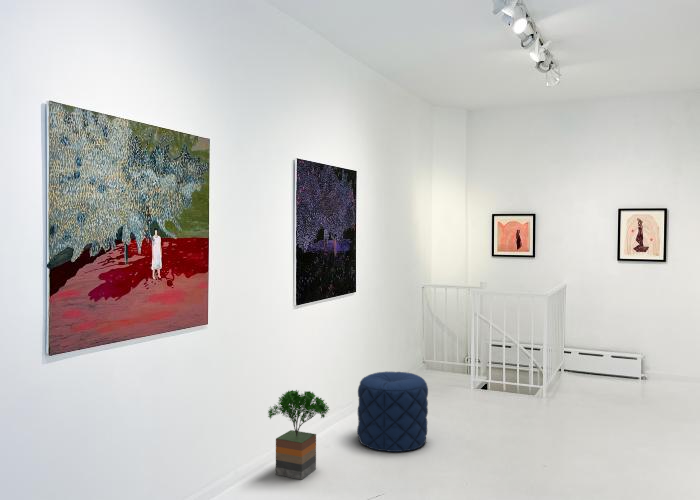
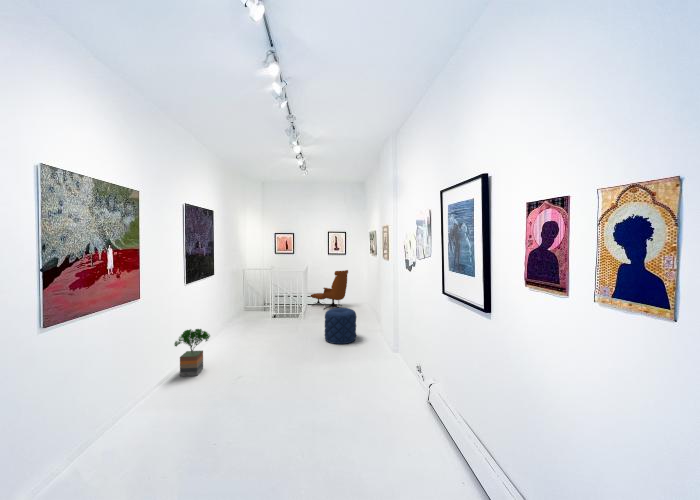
lounge chair: none [571,298,666,394] -> present [310,270,348,309]
pouf: present [357,372,428,452] -> present [325,308,356,344]

